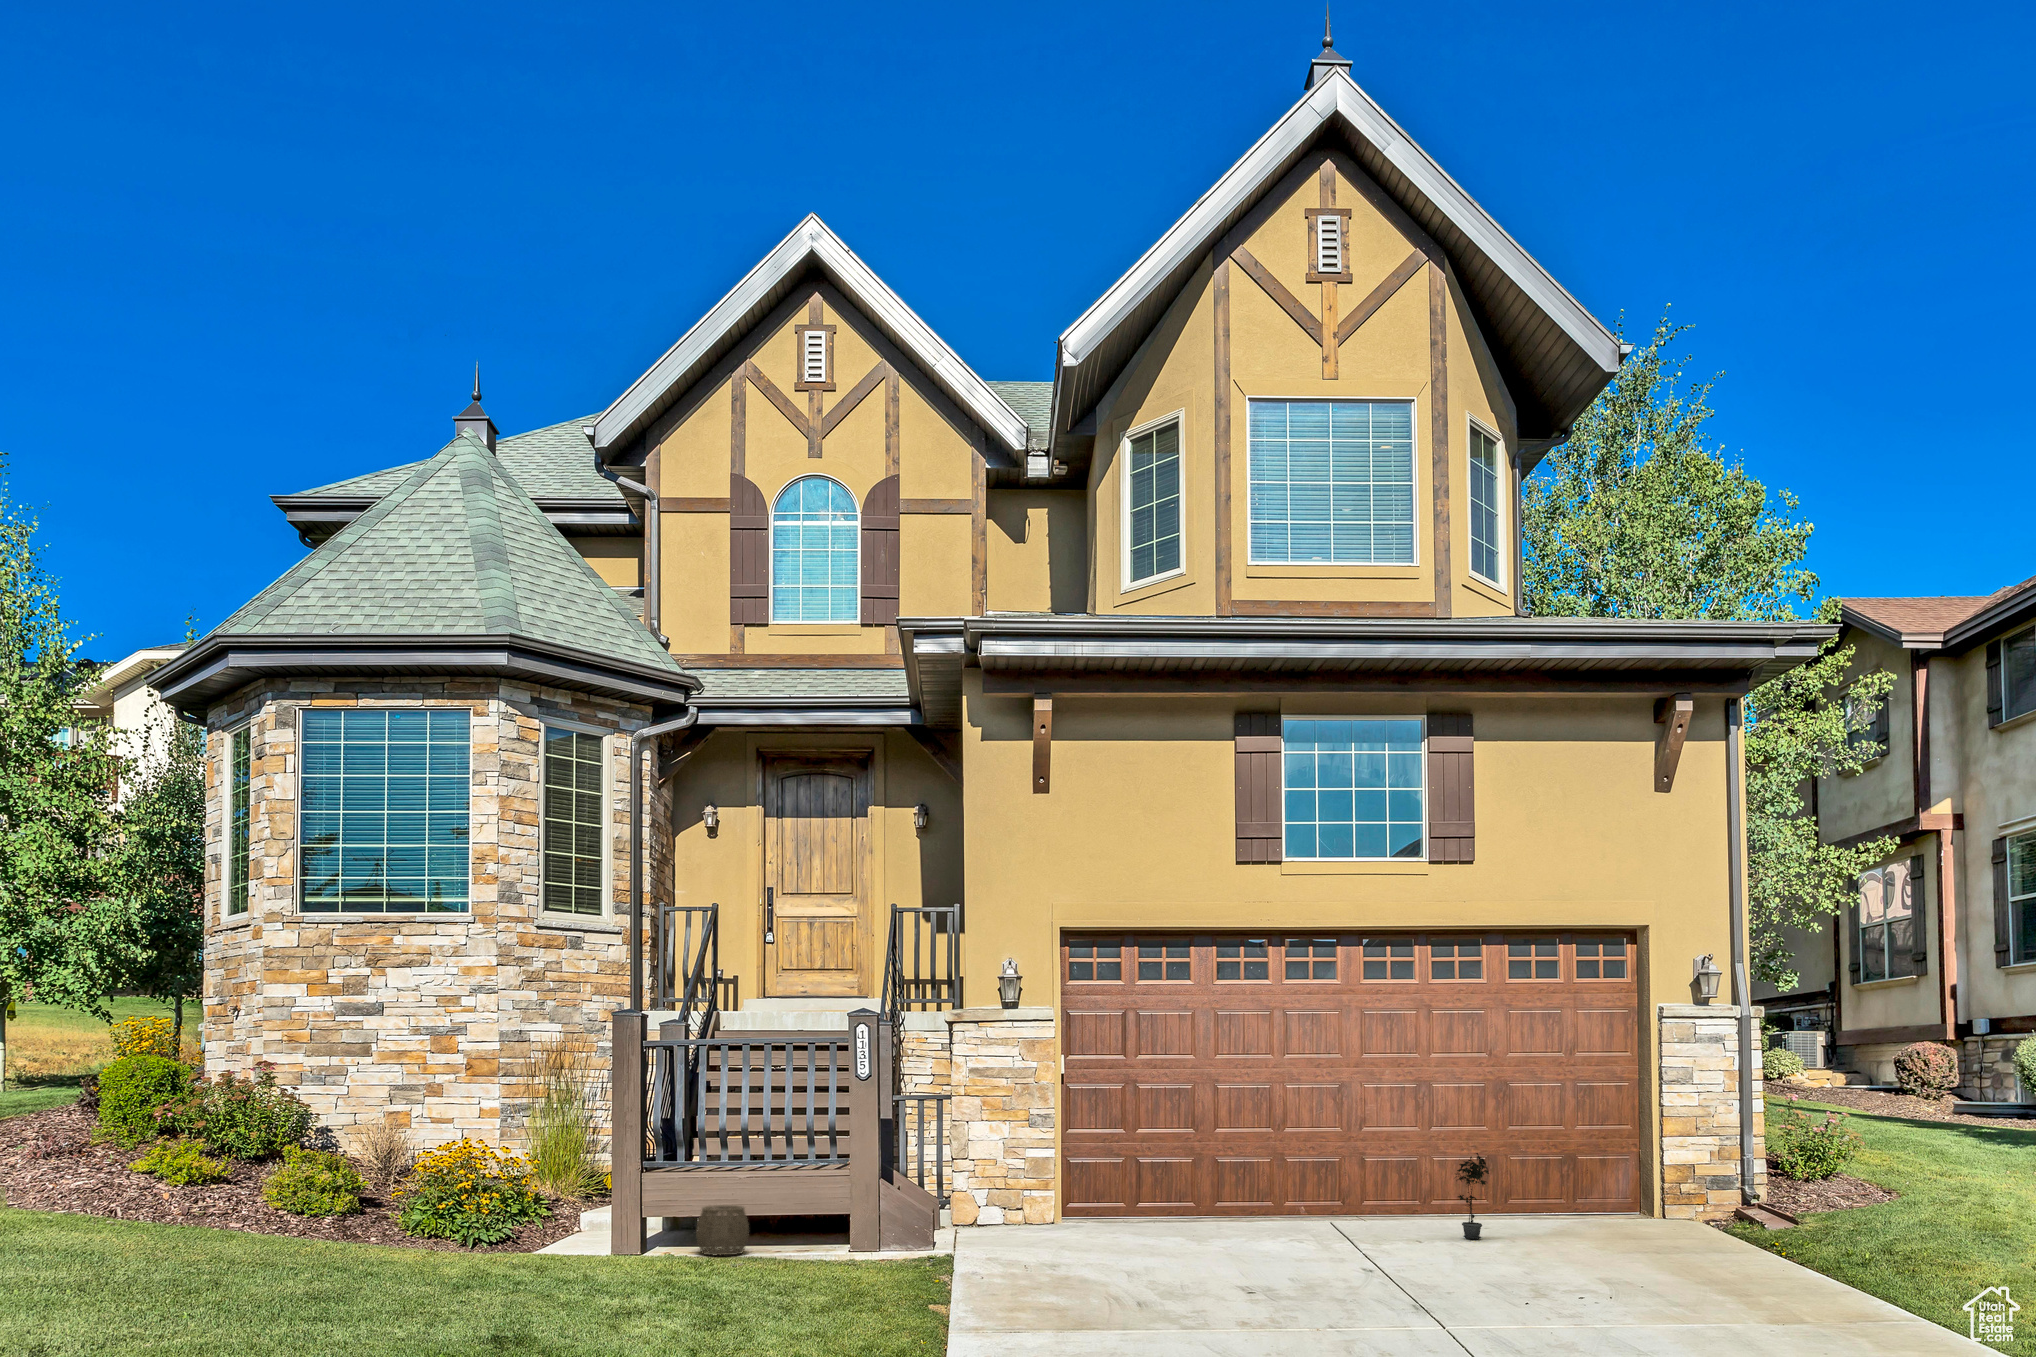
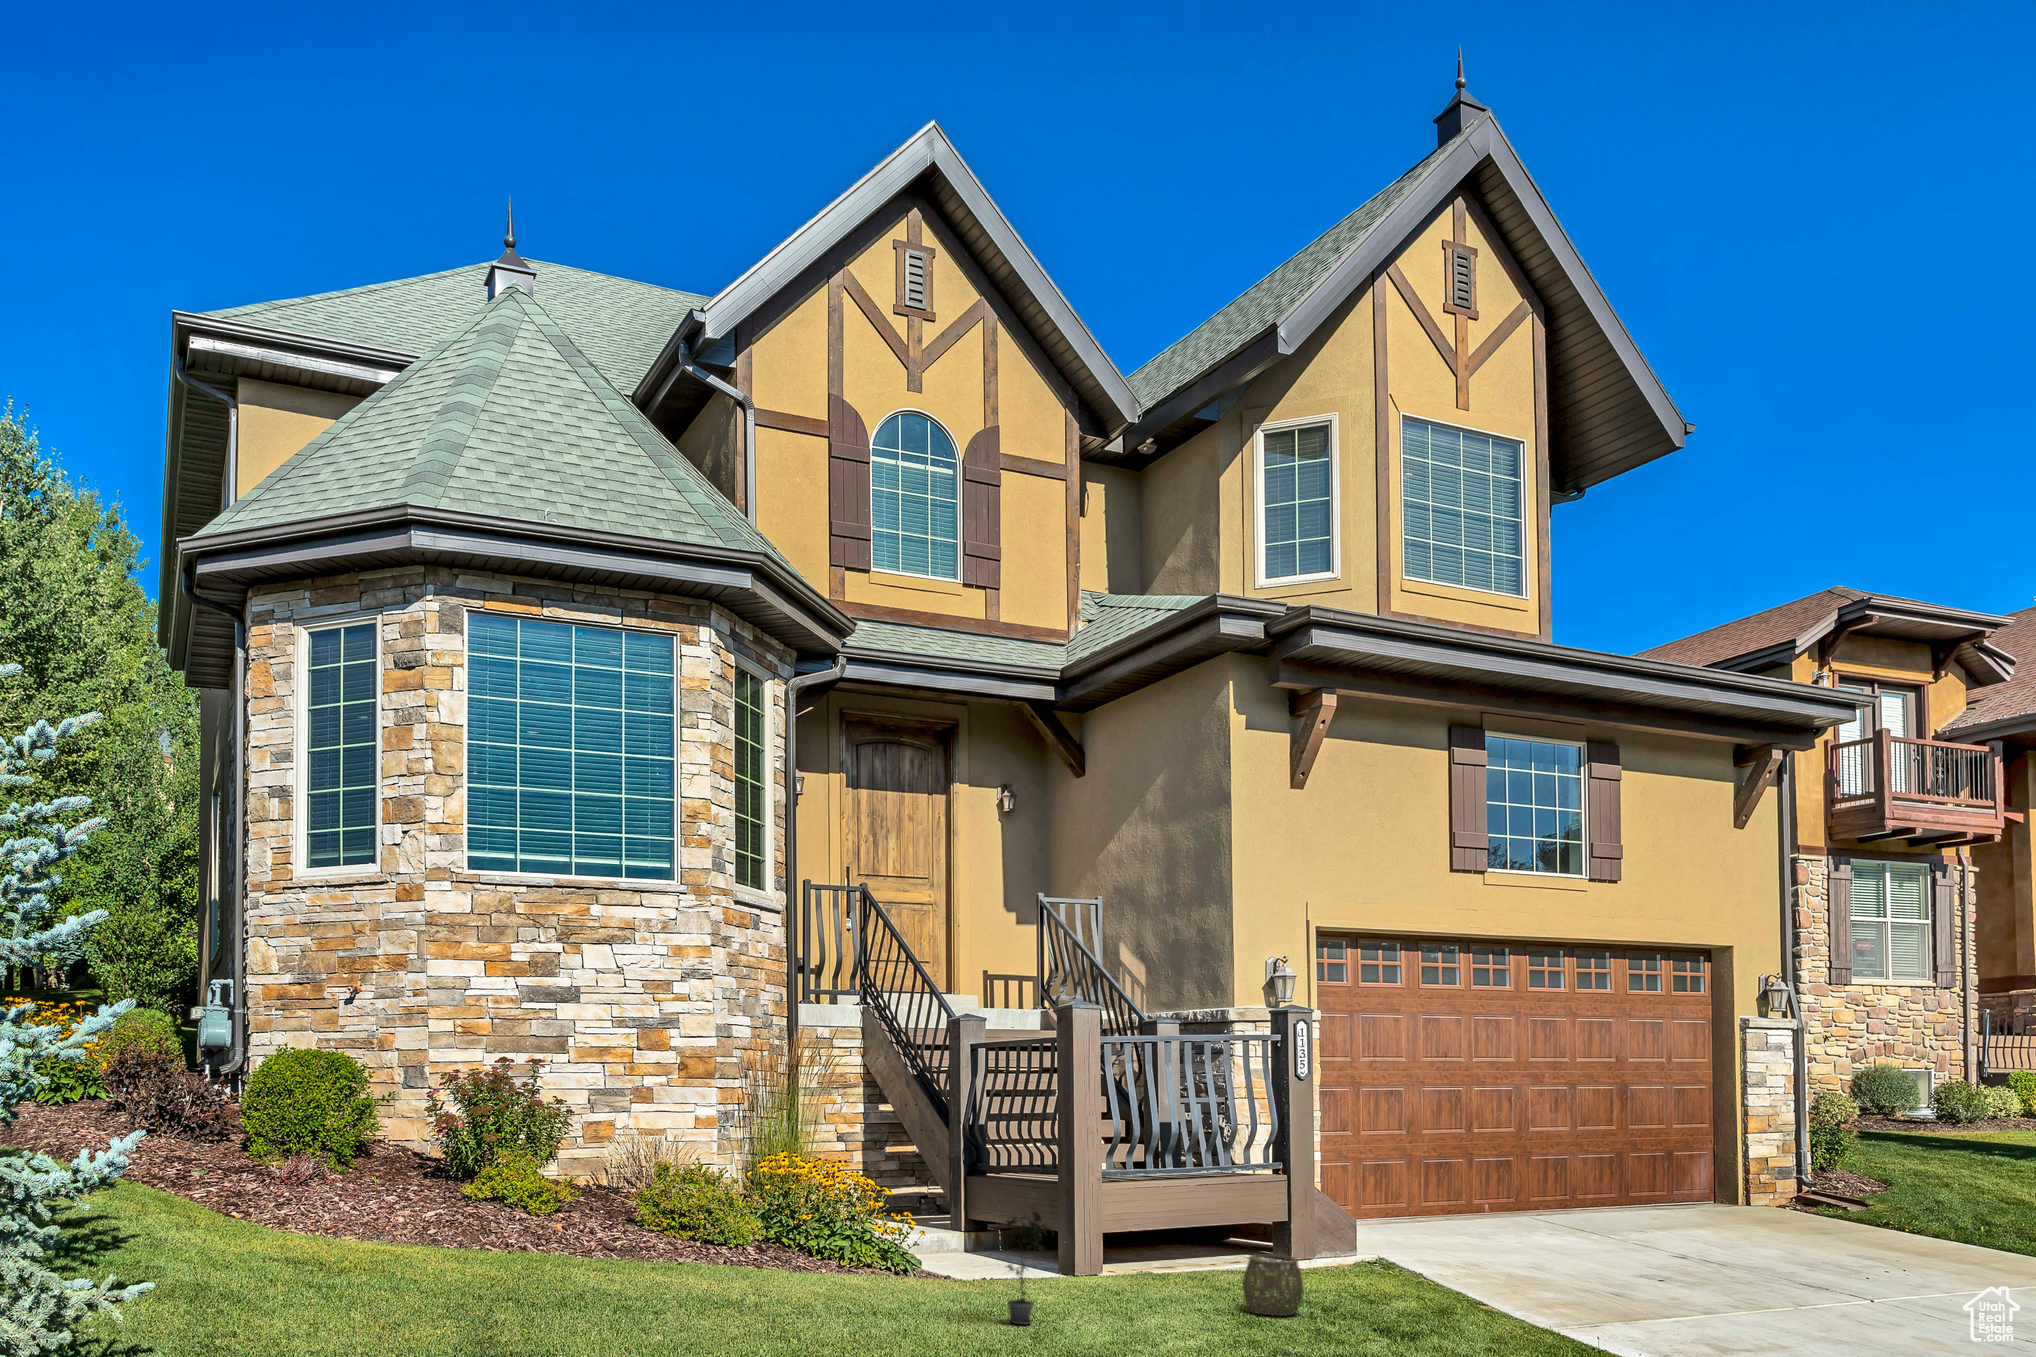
potted plant: present [1456,1153,1489,1240] -> present [1005,1211,1051,1325]

